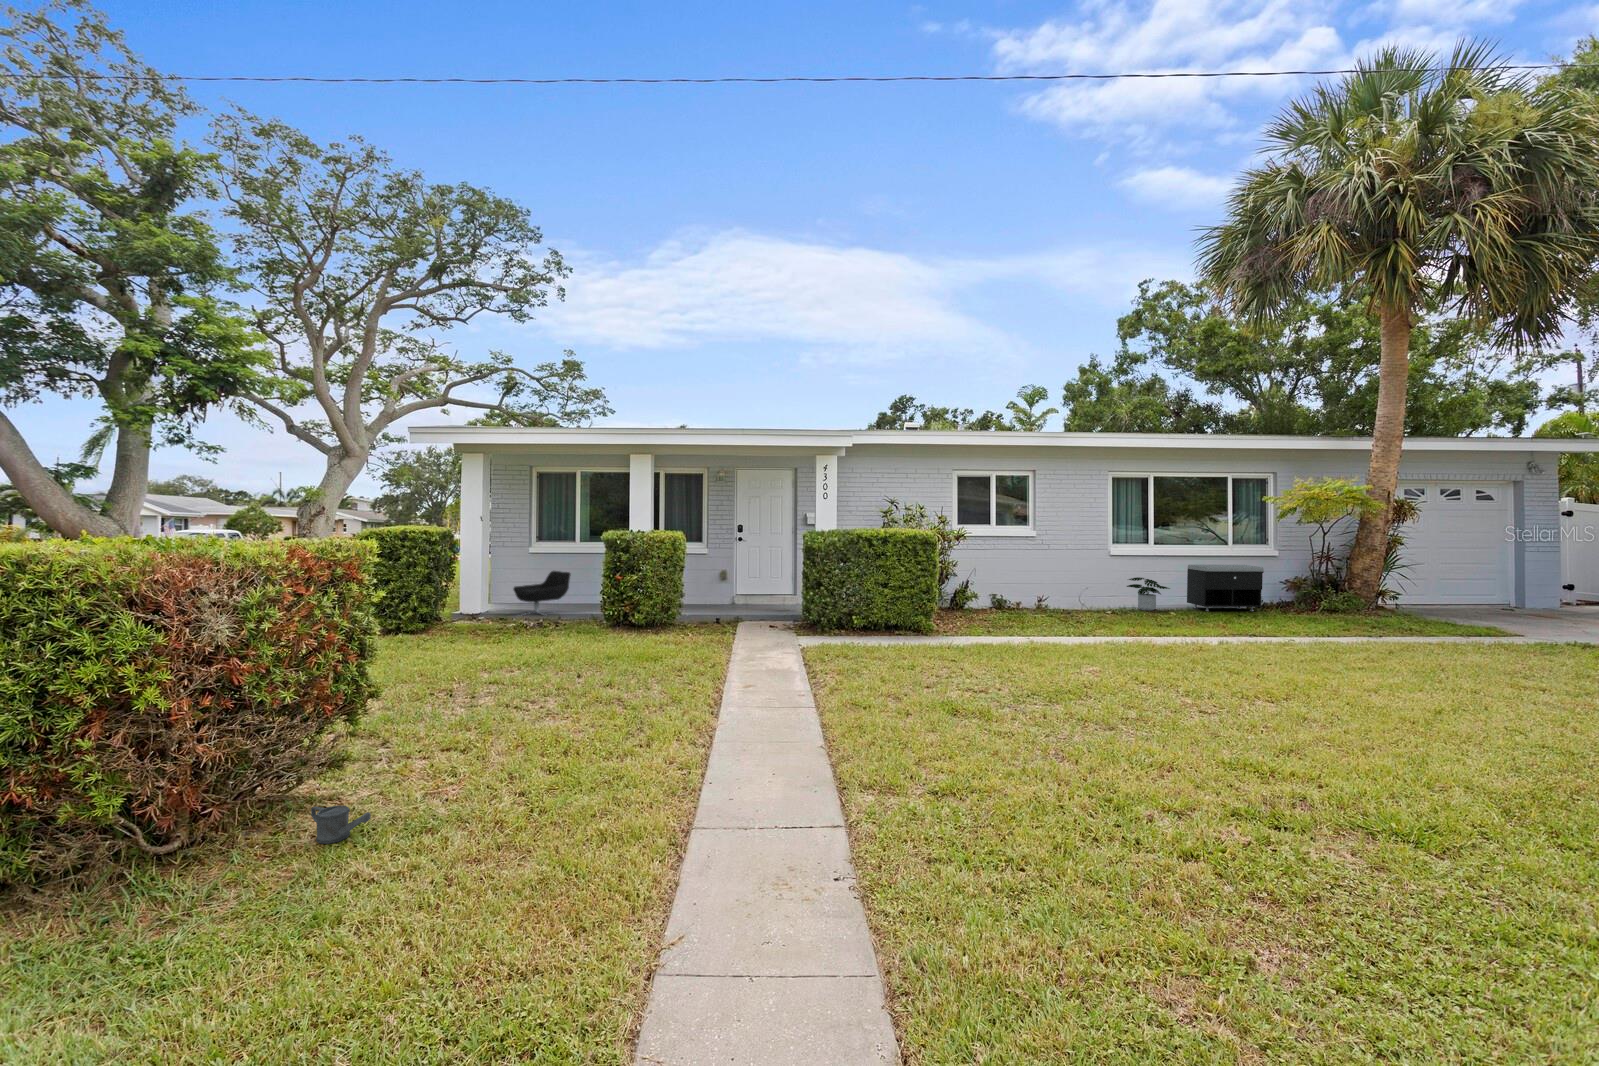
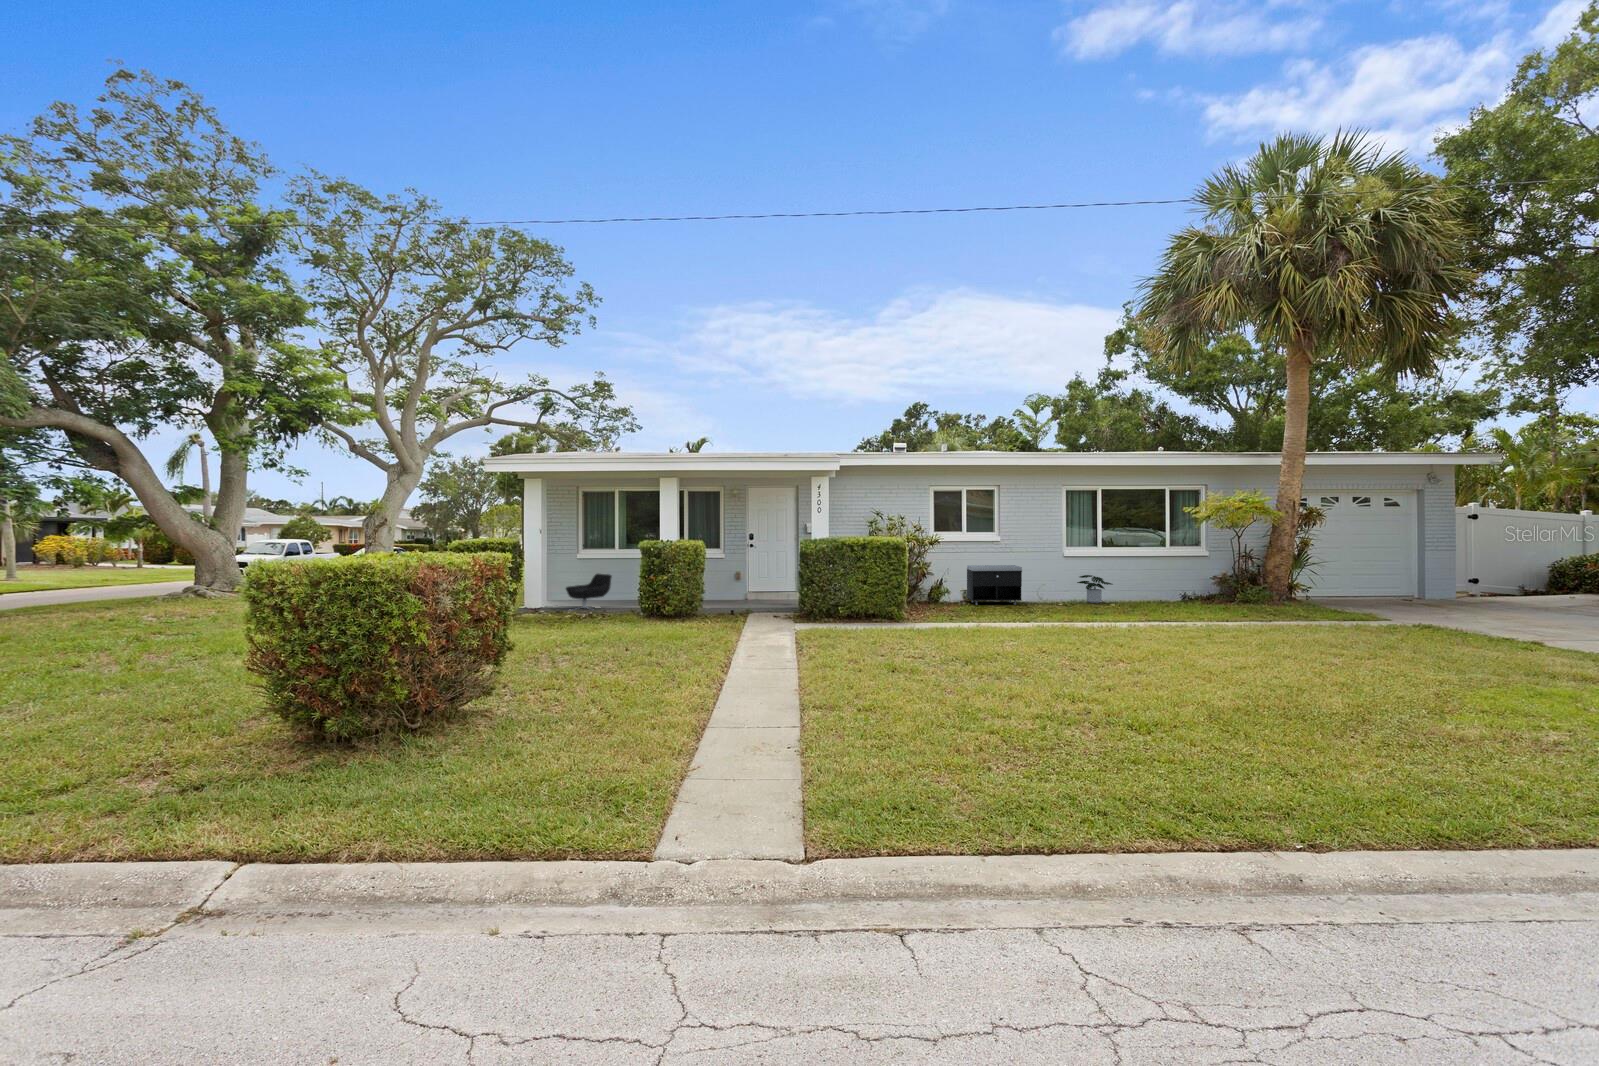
storage bench: present [1187,565,1264,611] -> present [967,565,1022,605]
watering can: present [311,805,371,844] -> none [485,708,521,728]

